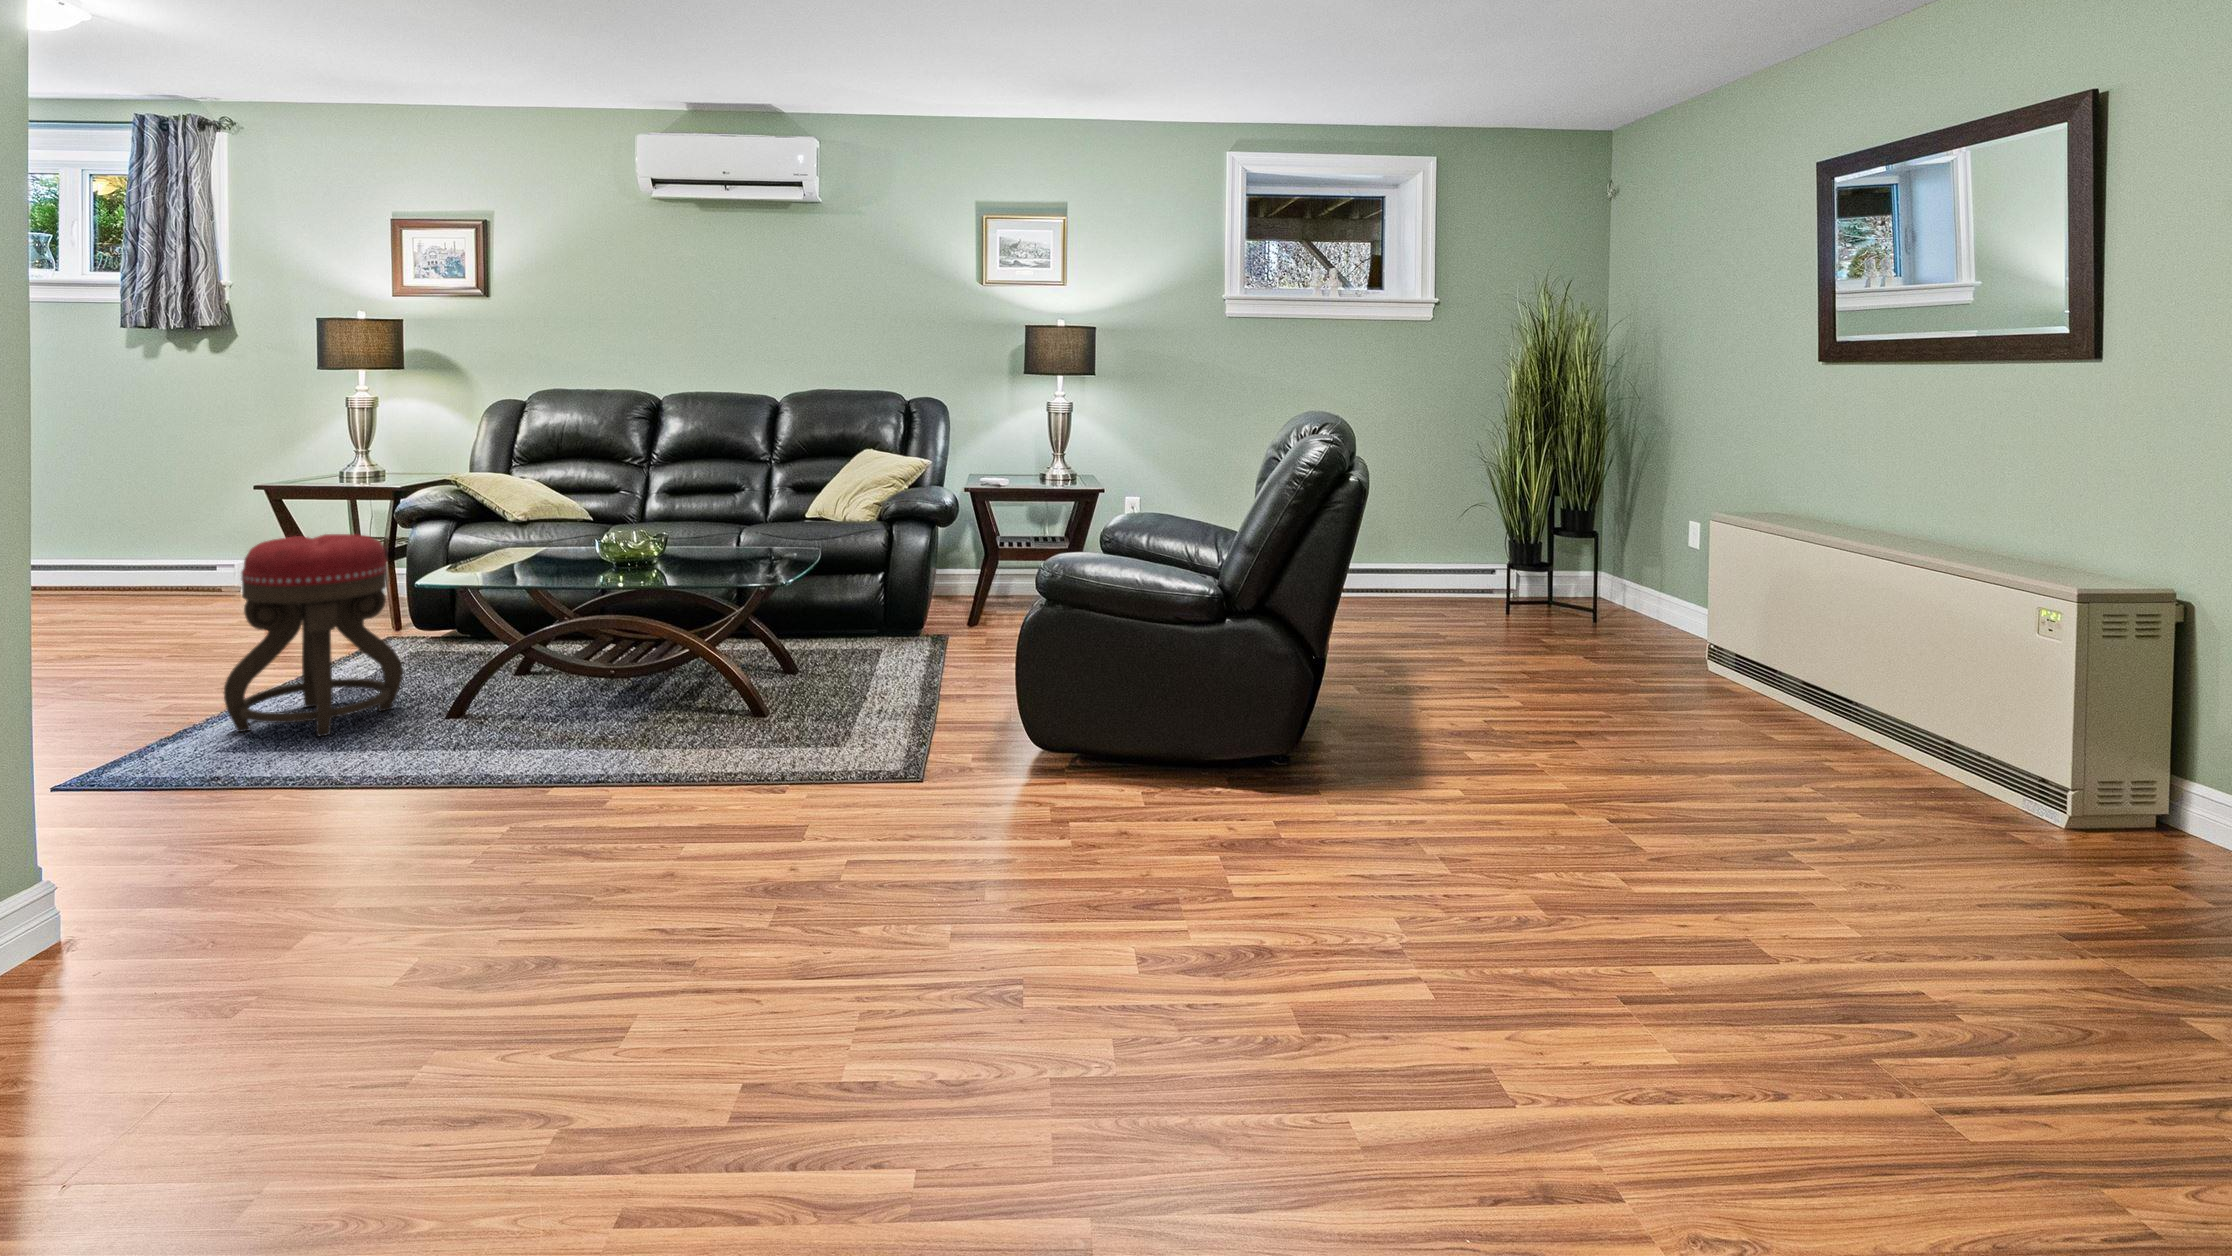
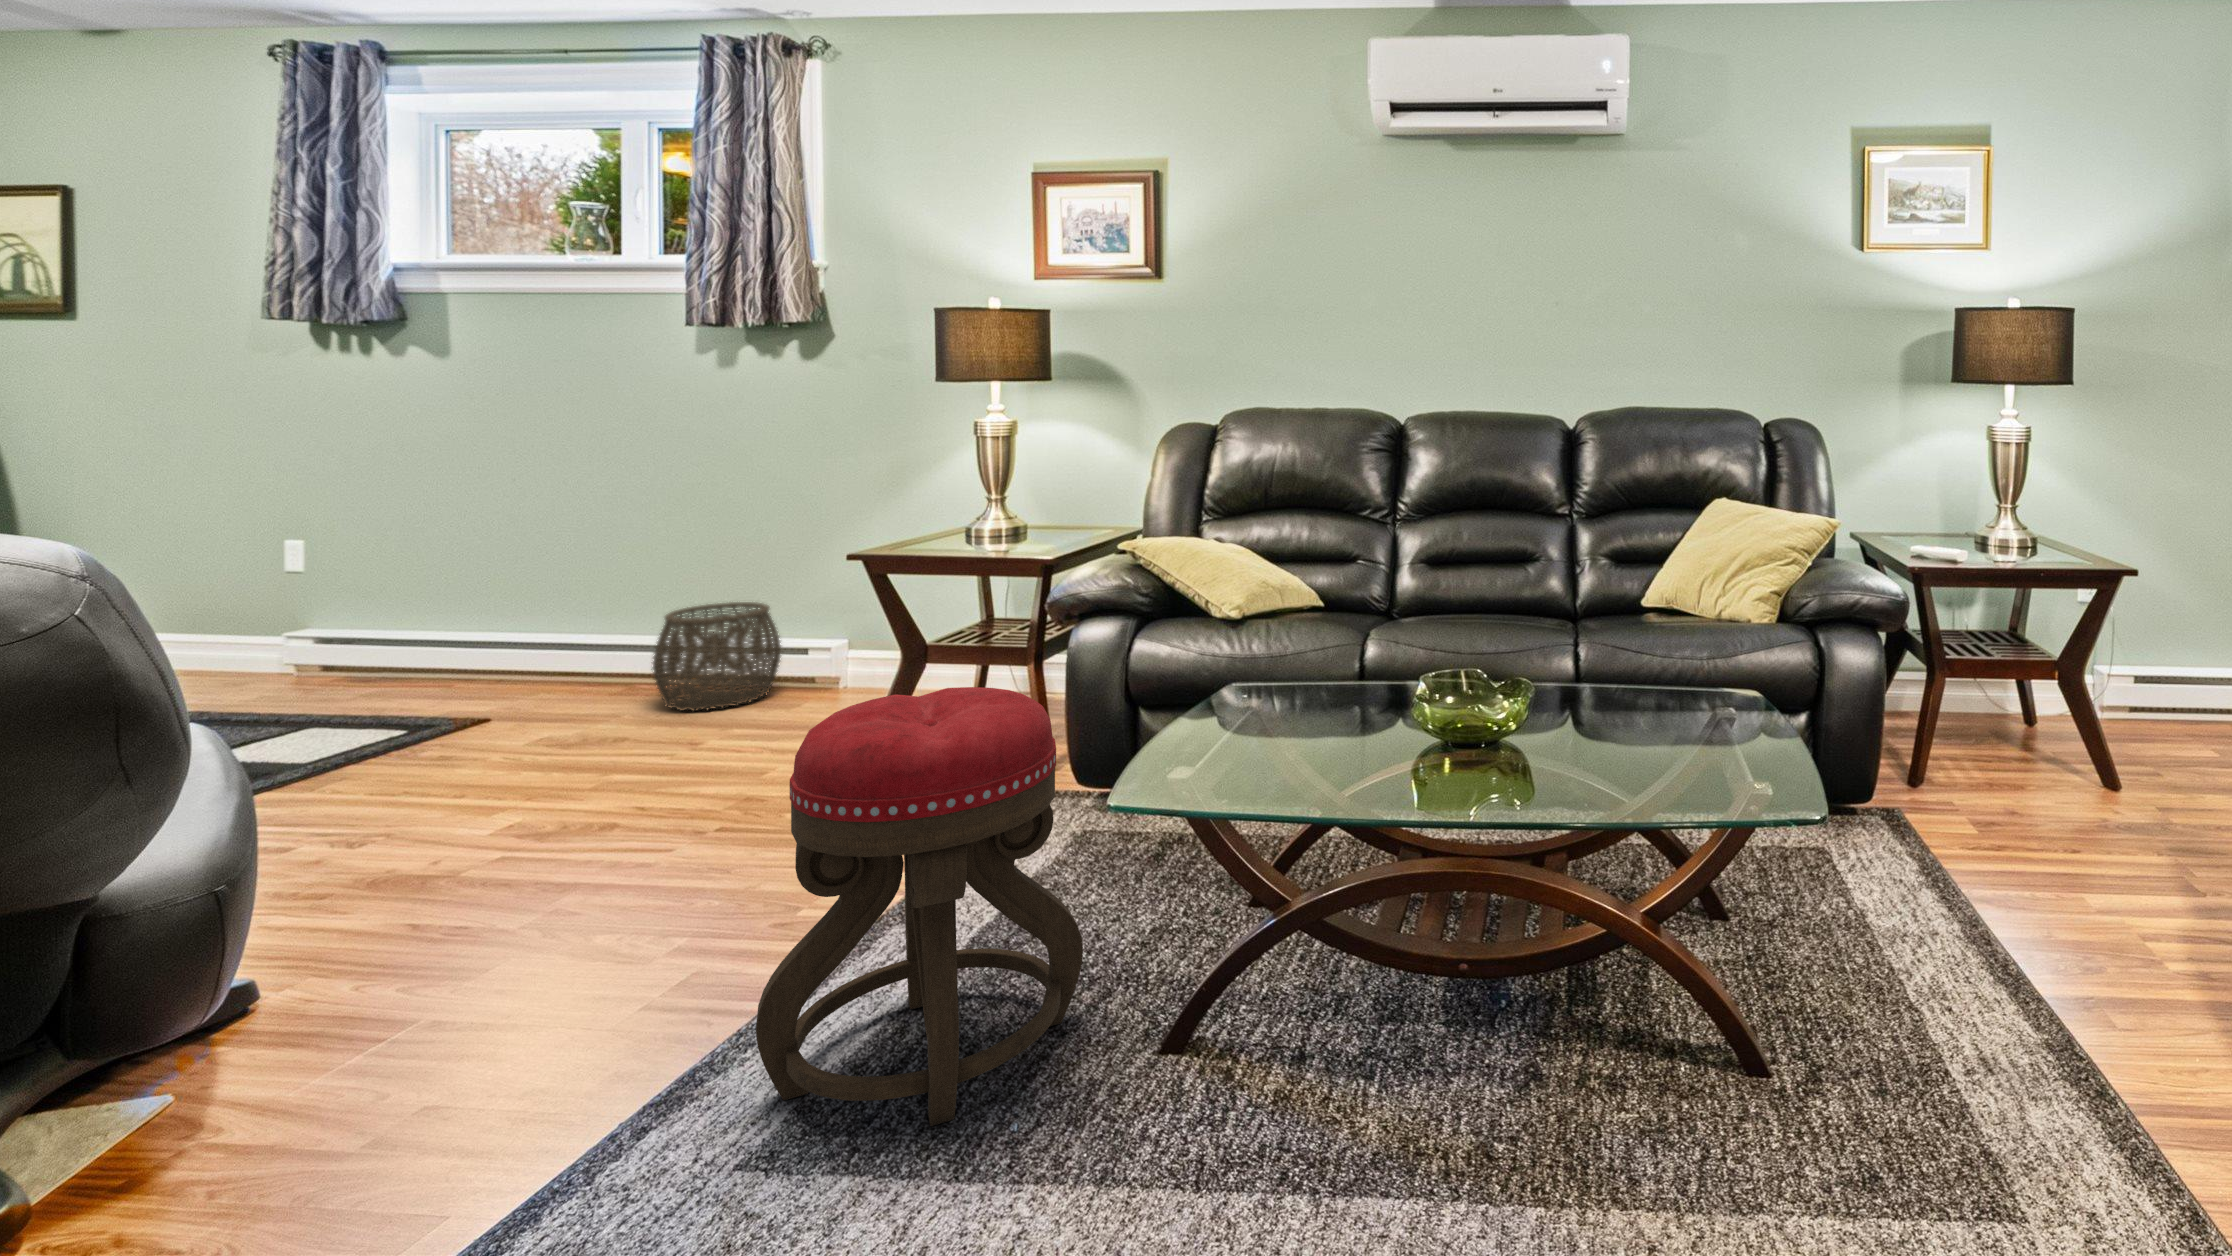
woven basket: none [99,529,198,603] -> present [651,602,781,711]

